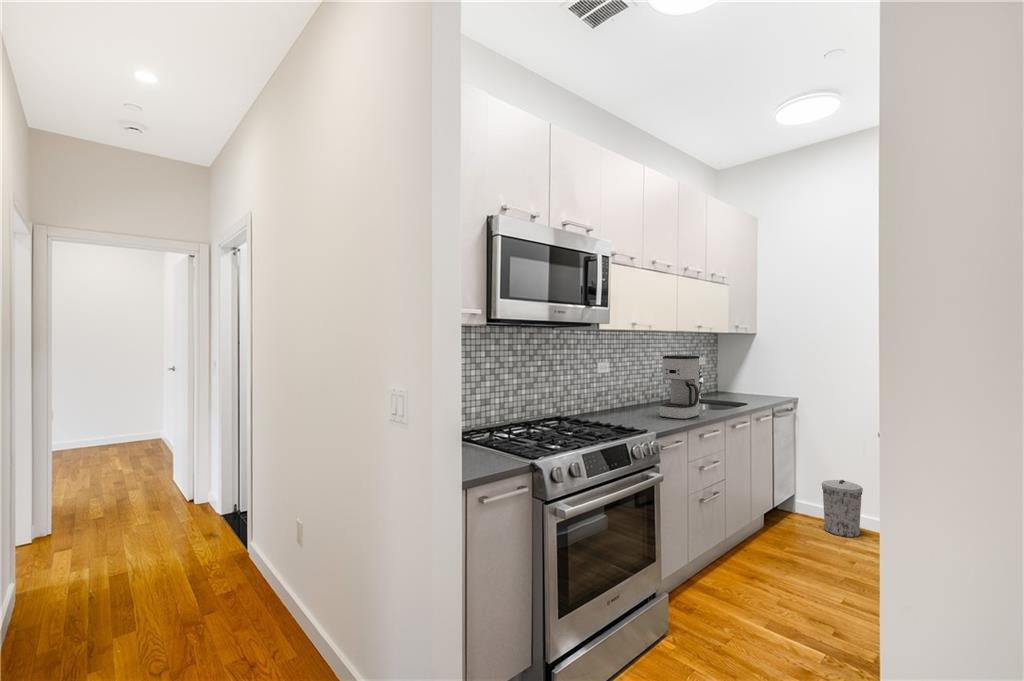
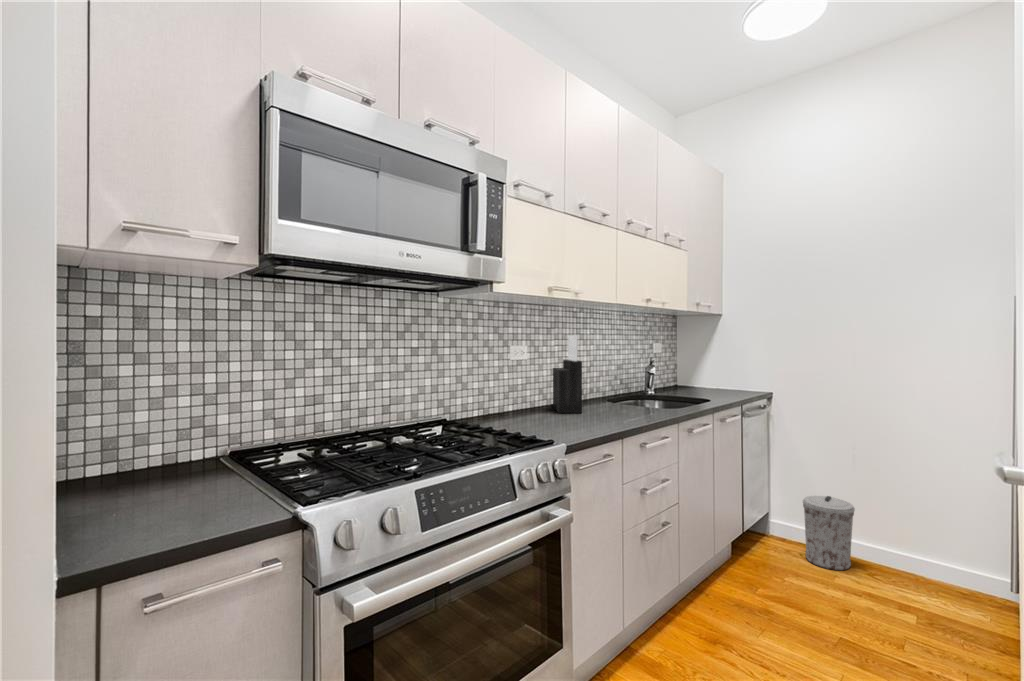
knife block: none [627,354,652,413] -> present [551,335,582,413]
coffee maker: present [660,355,700,419] -> none [589,335,644,422]

